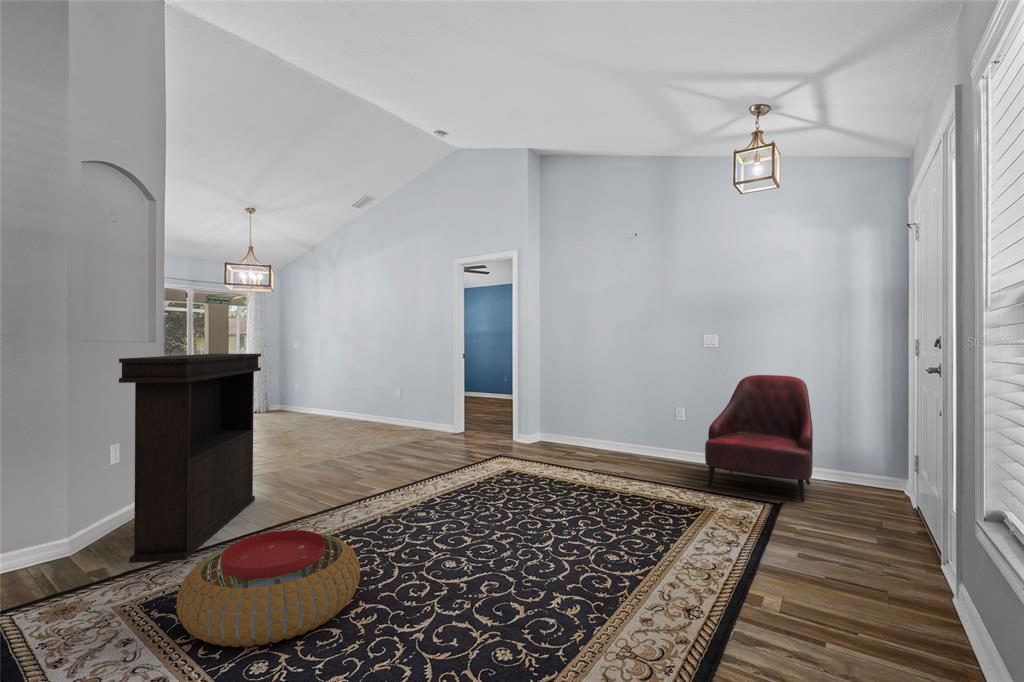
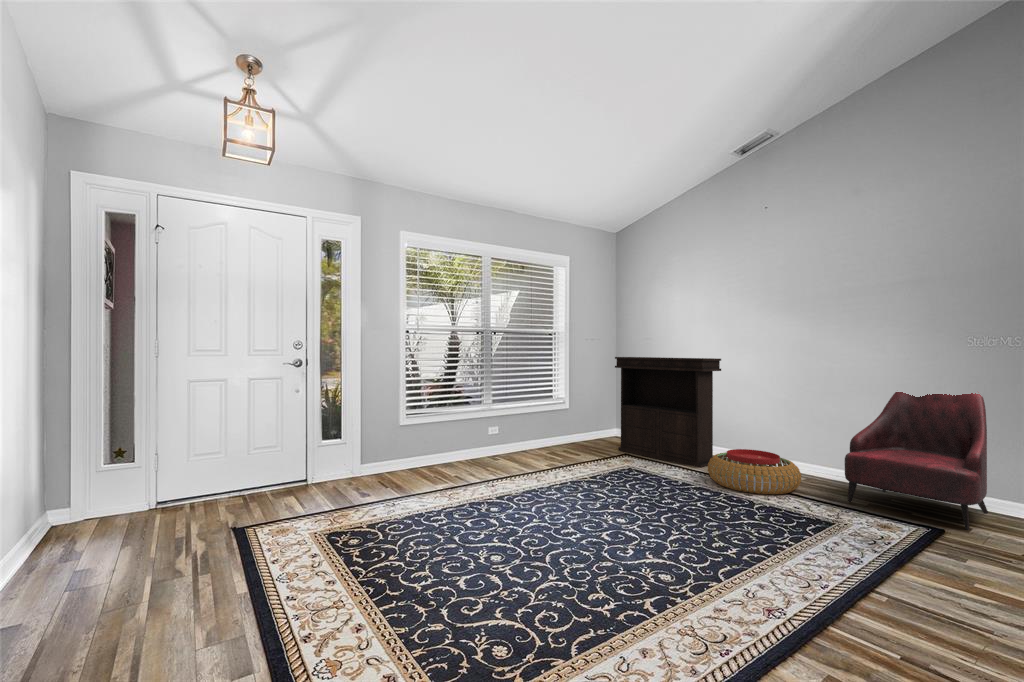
console table: present [119,354,261,563] -> present [615,357,721,468]
pouf: present [177,530,360,647] -> present [708,449,801,494]

